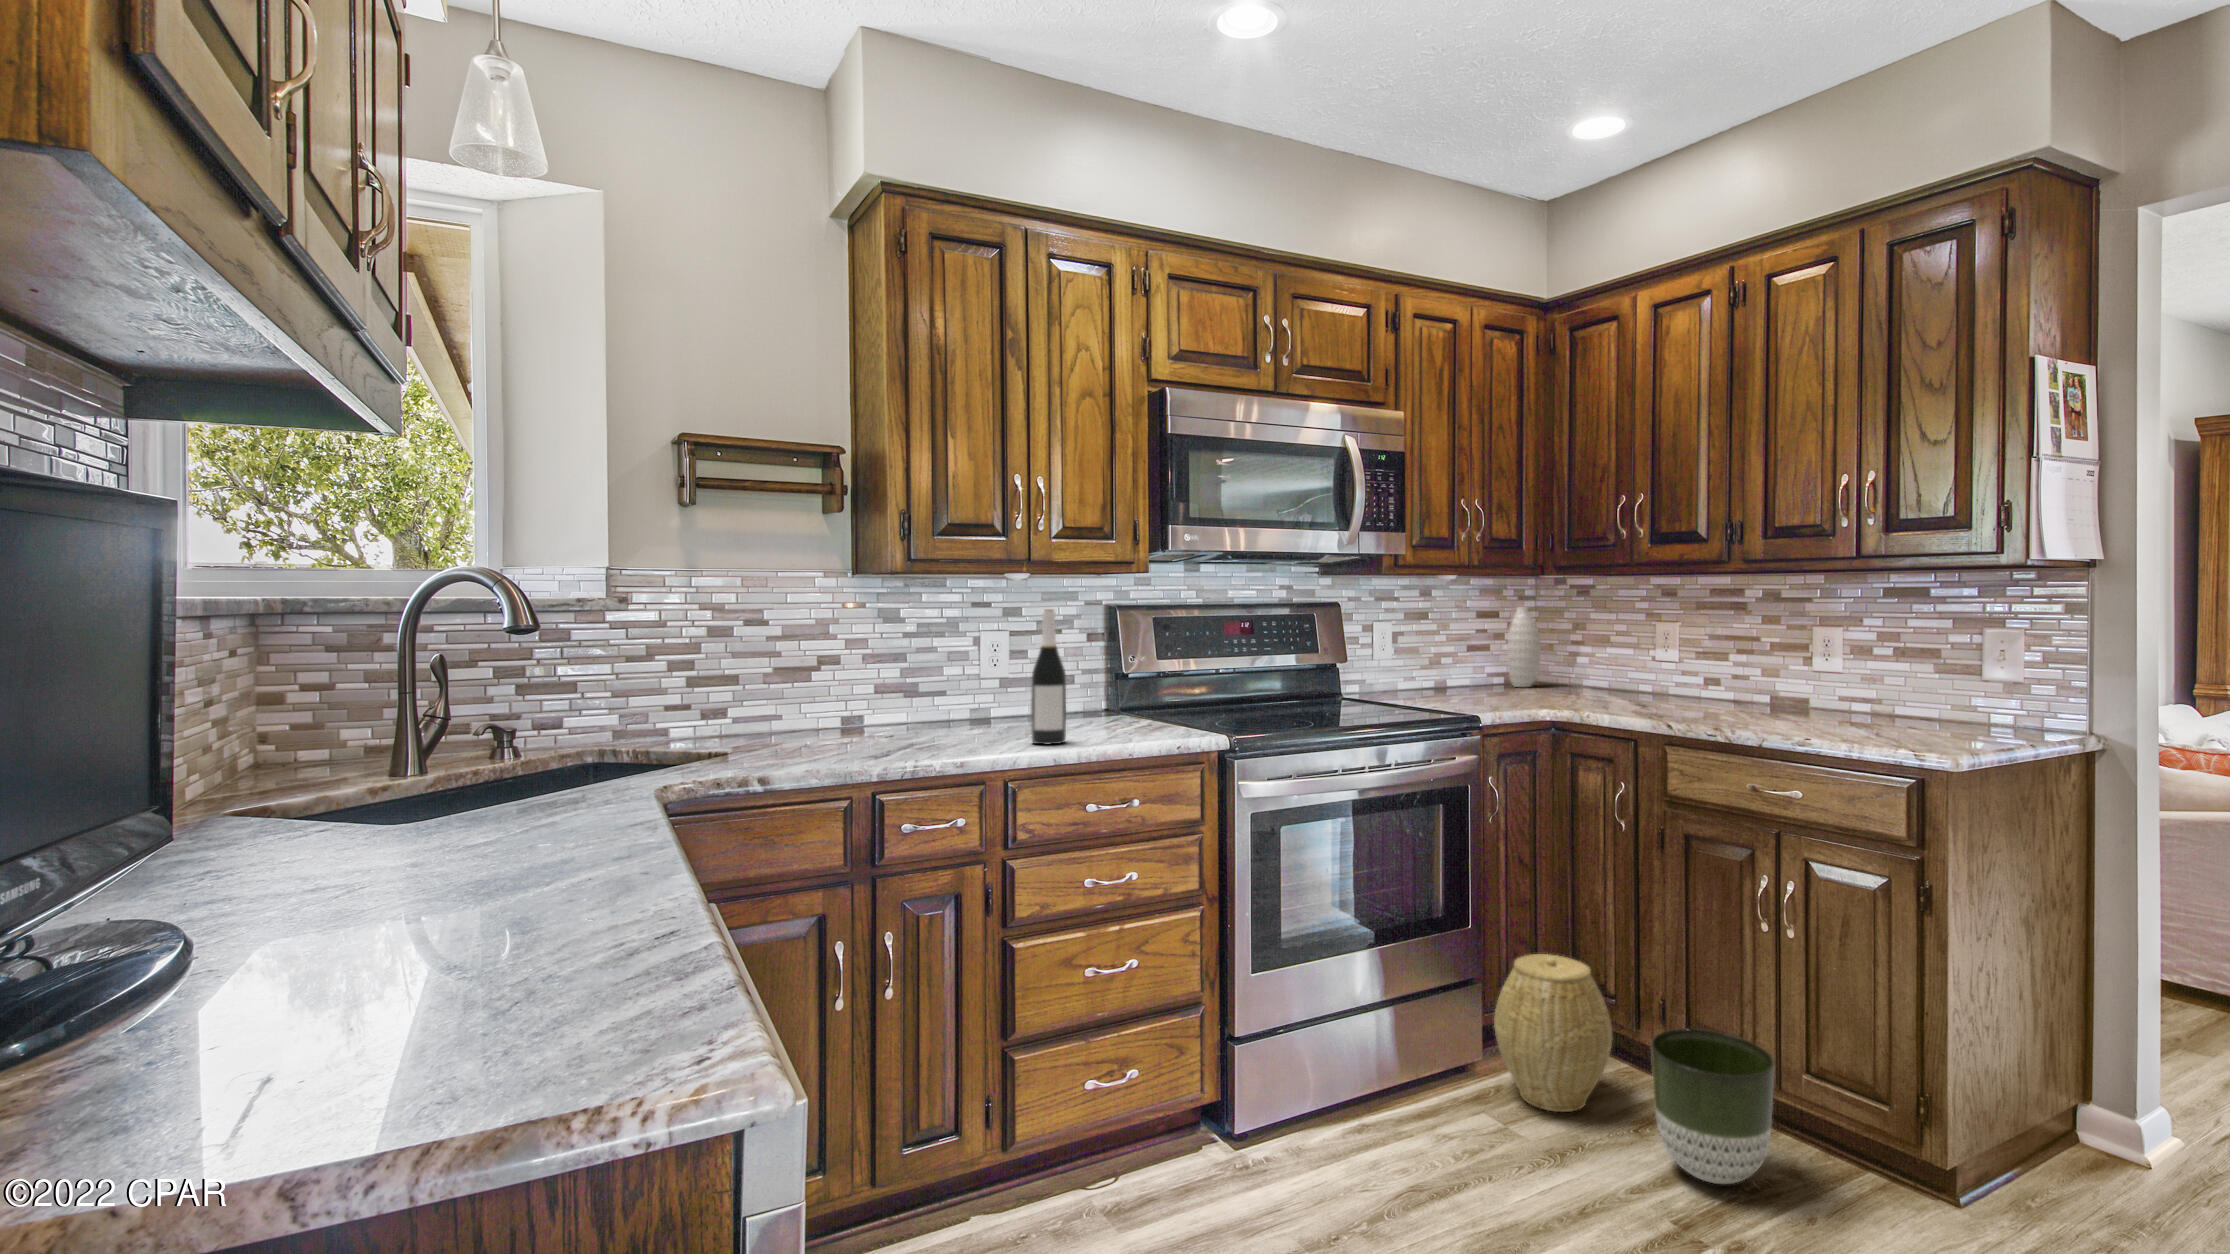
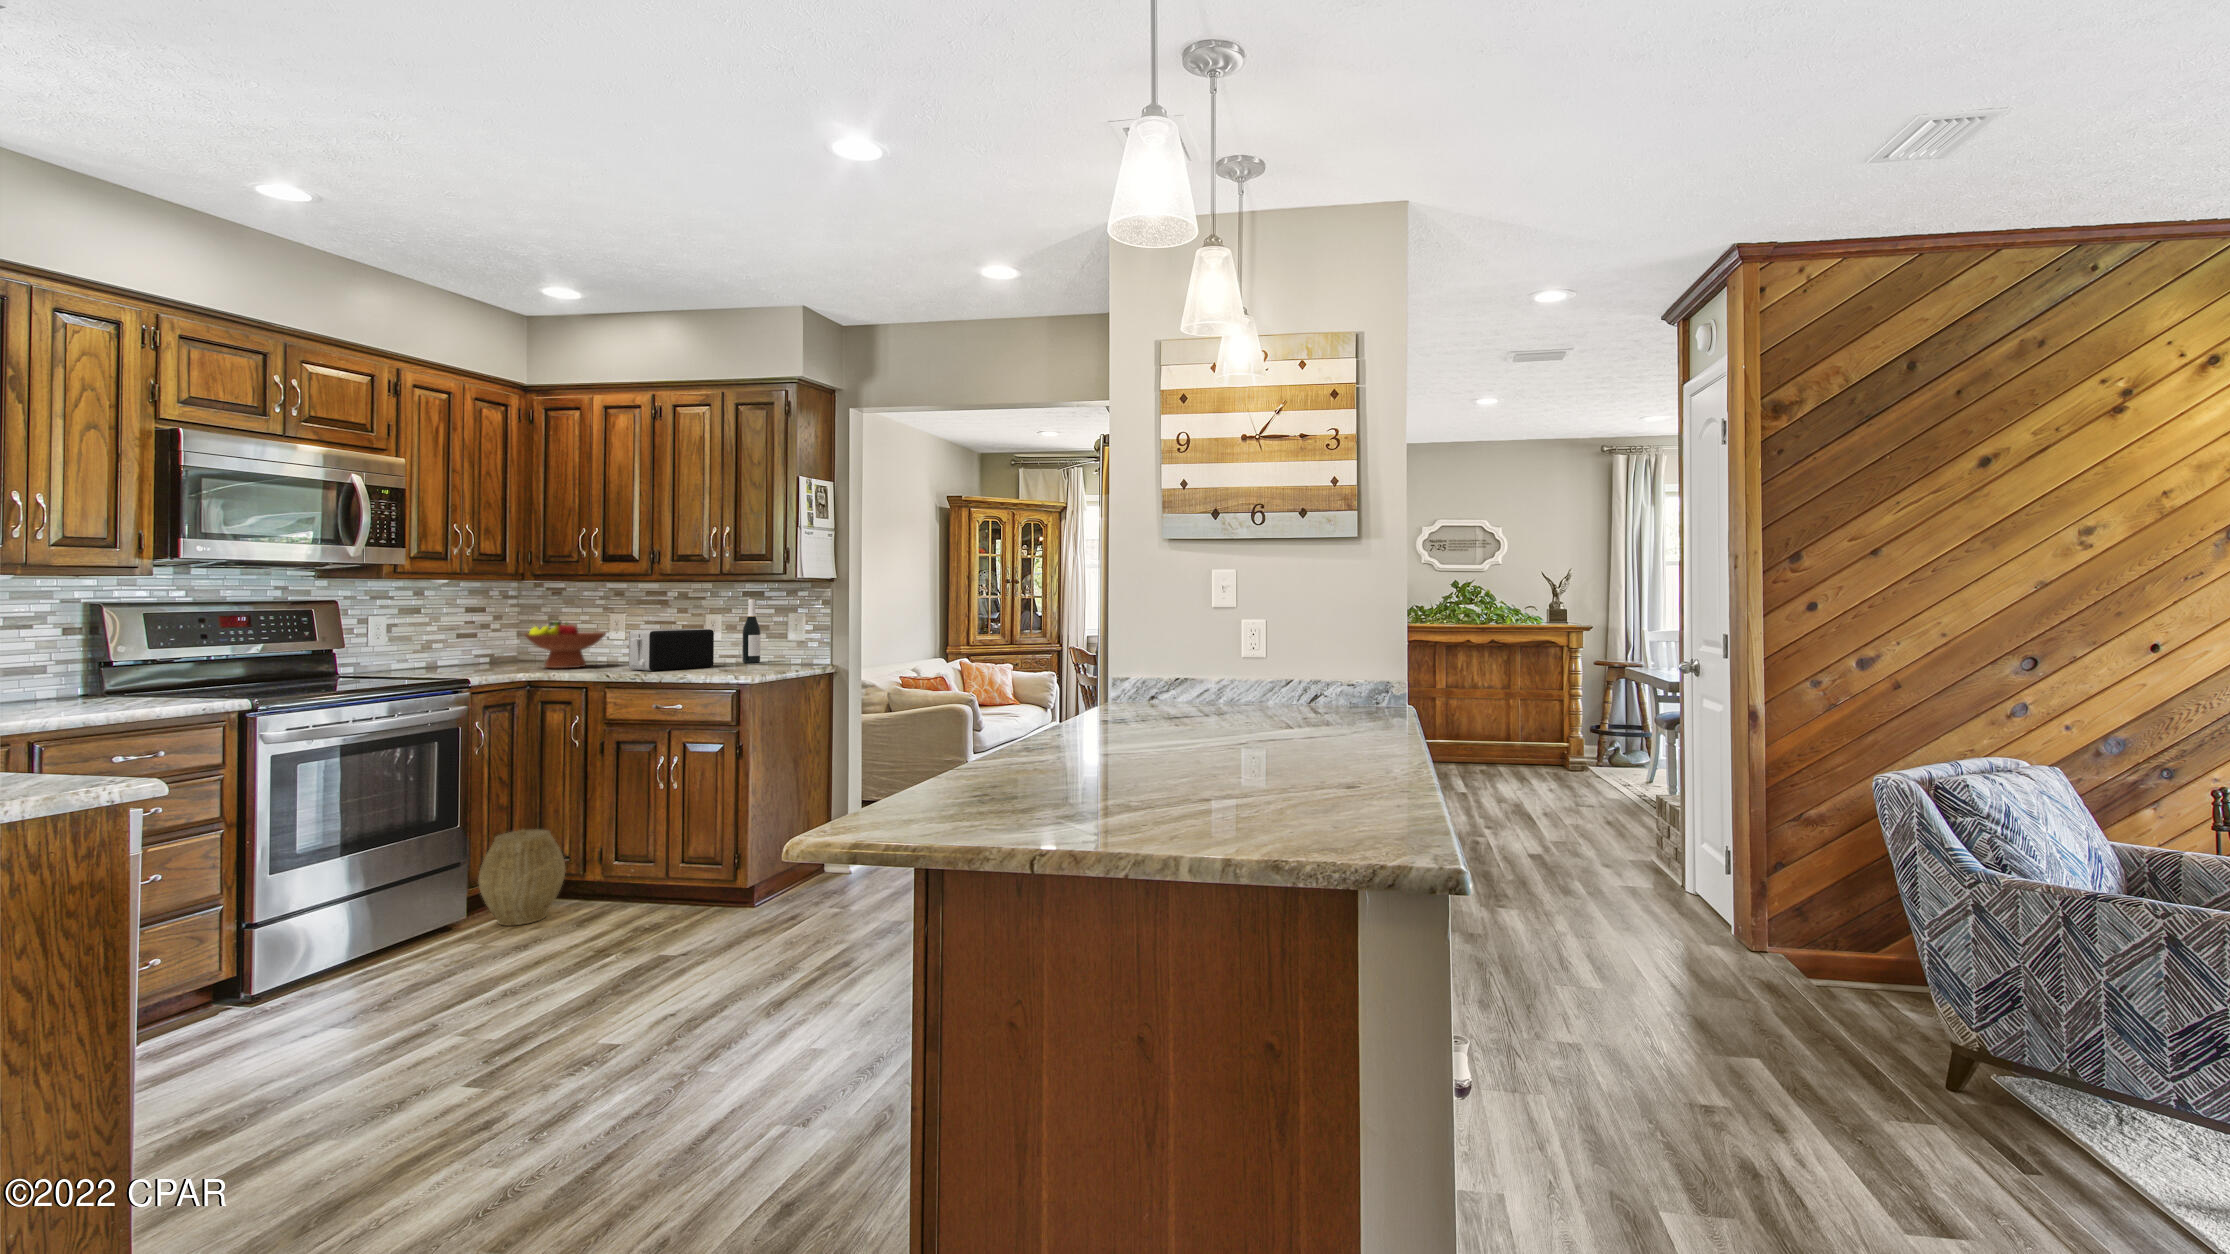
vase: present [1508,607,1541,687] -> none [488,605,520,664]
wine bottle: present [1031,609,1066,744] -> present [742,599,761,663]
fruit bowl: none [1546,633,1660,705] -> present [525,621,606,669]
toaster: none [1699,652,1846,724] -> present [629,629,714,671]
planter: present [1651,1029,1774,1184] -> none [588,846,661,926]

